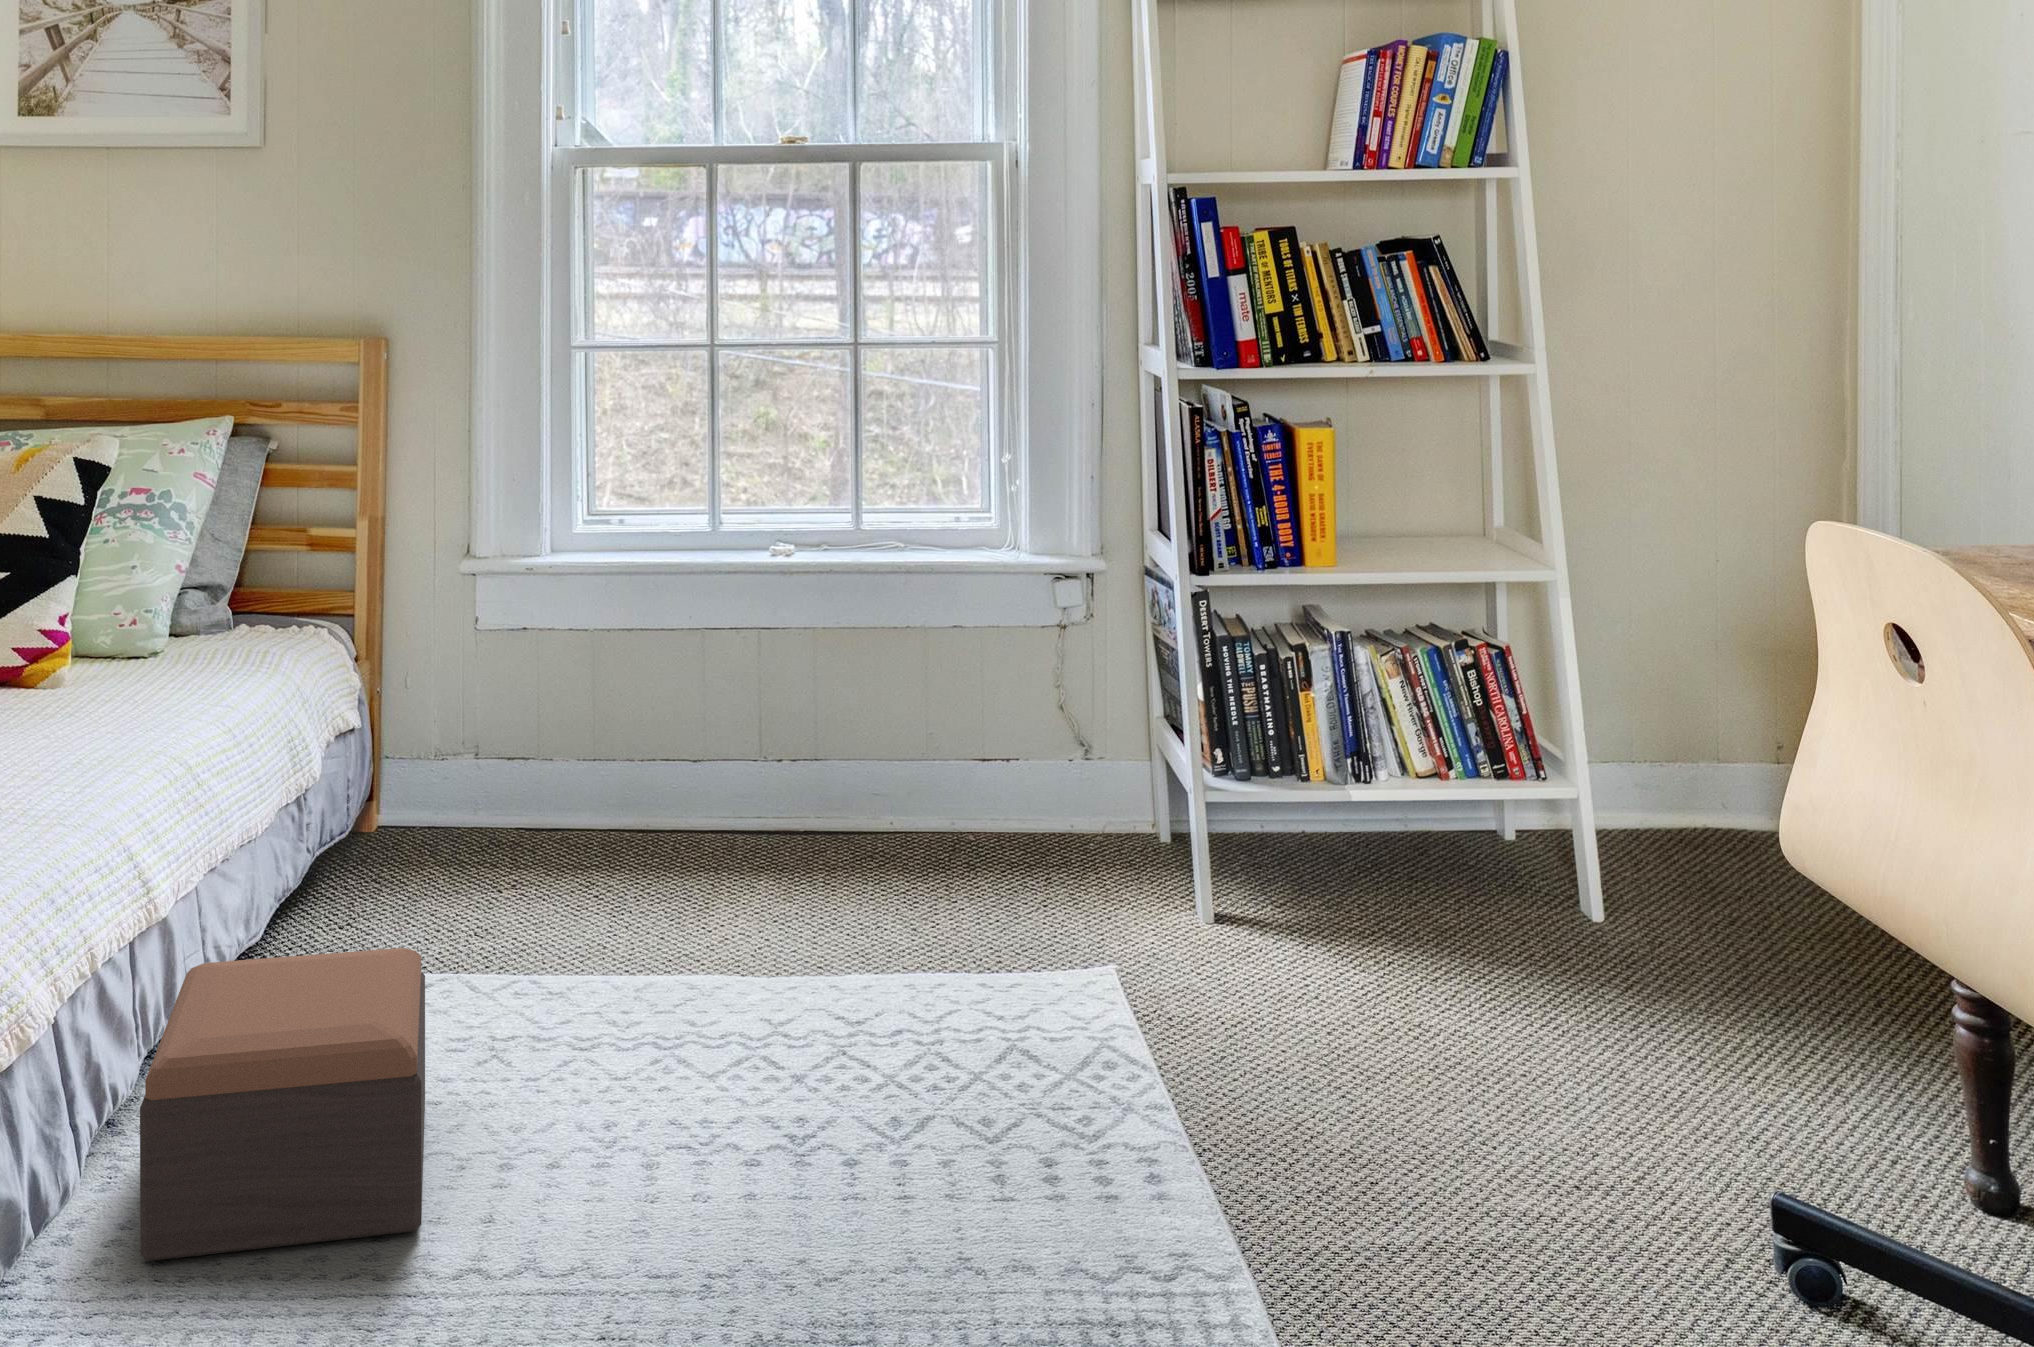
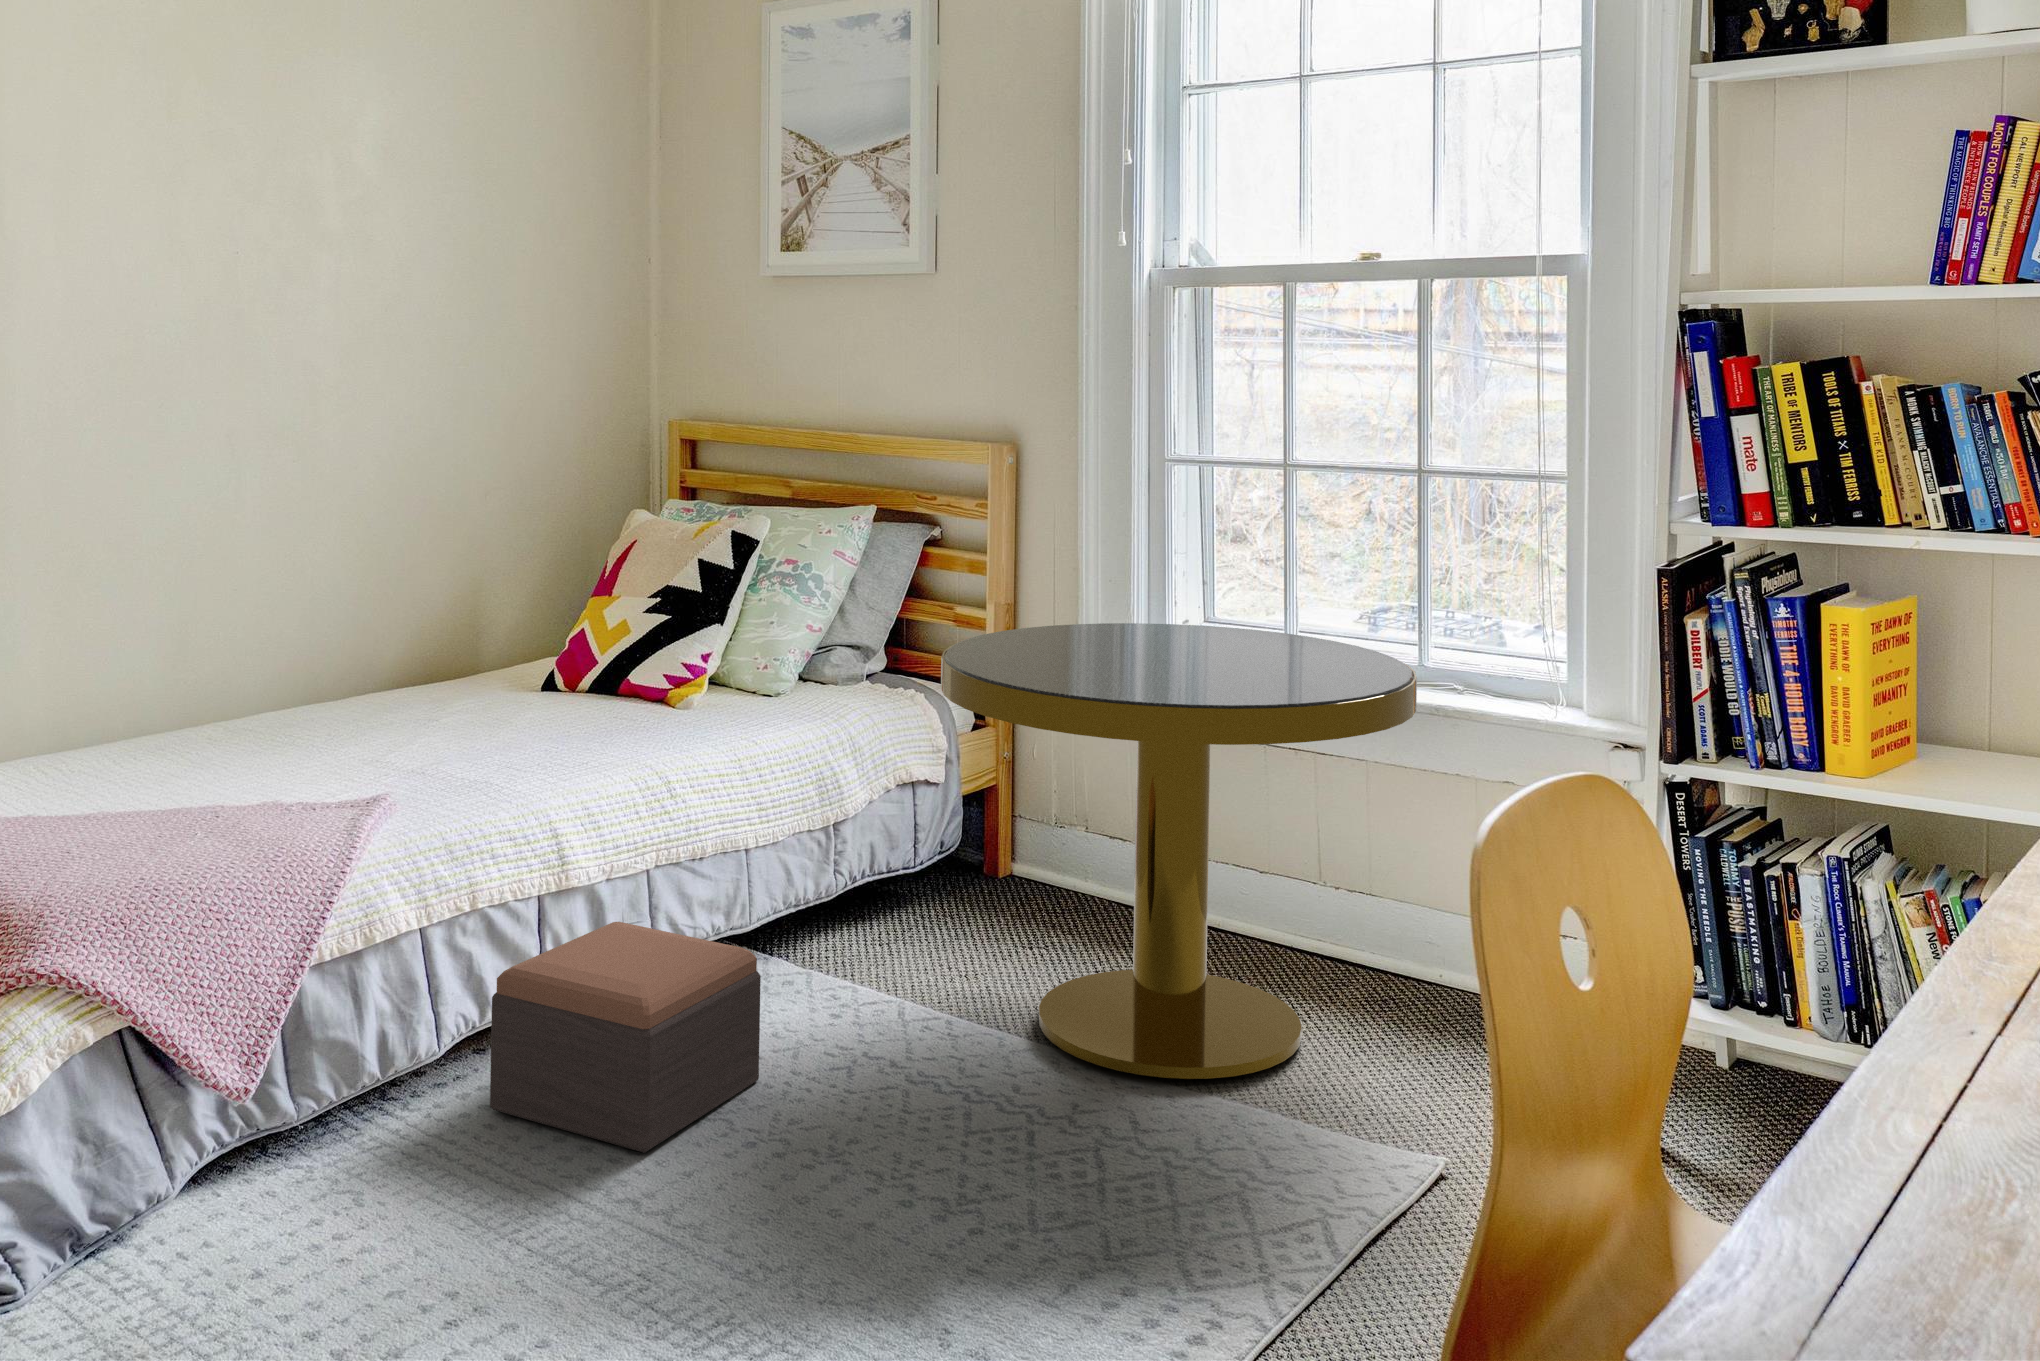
side table: none [494,510,976,967] -> present [941,623,1417,1079]

